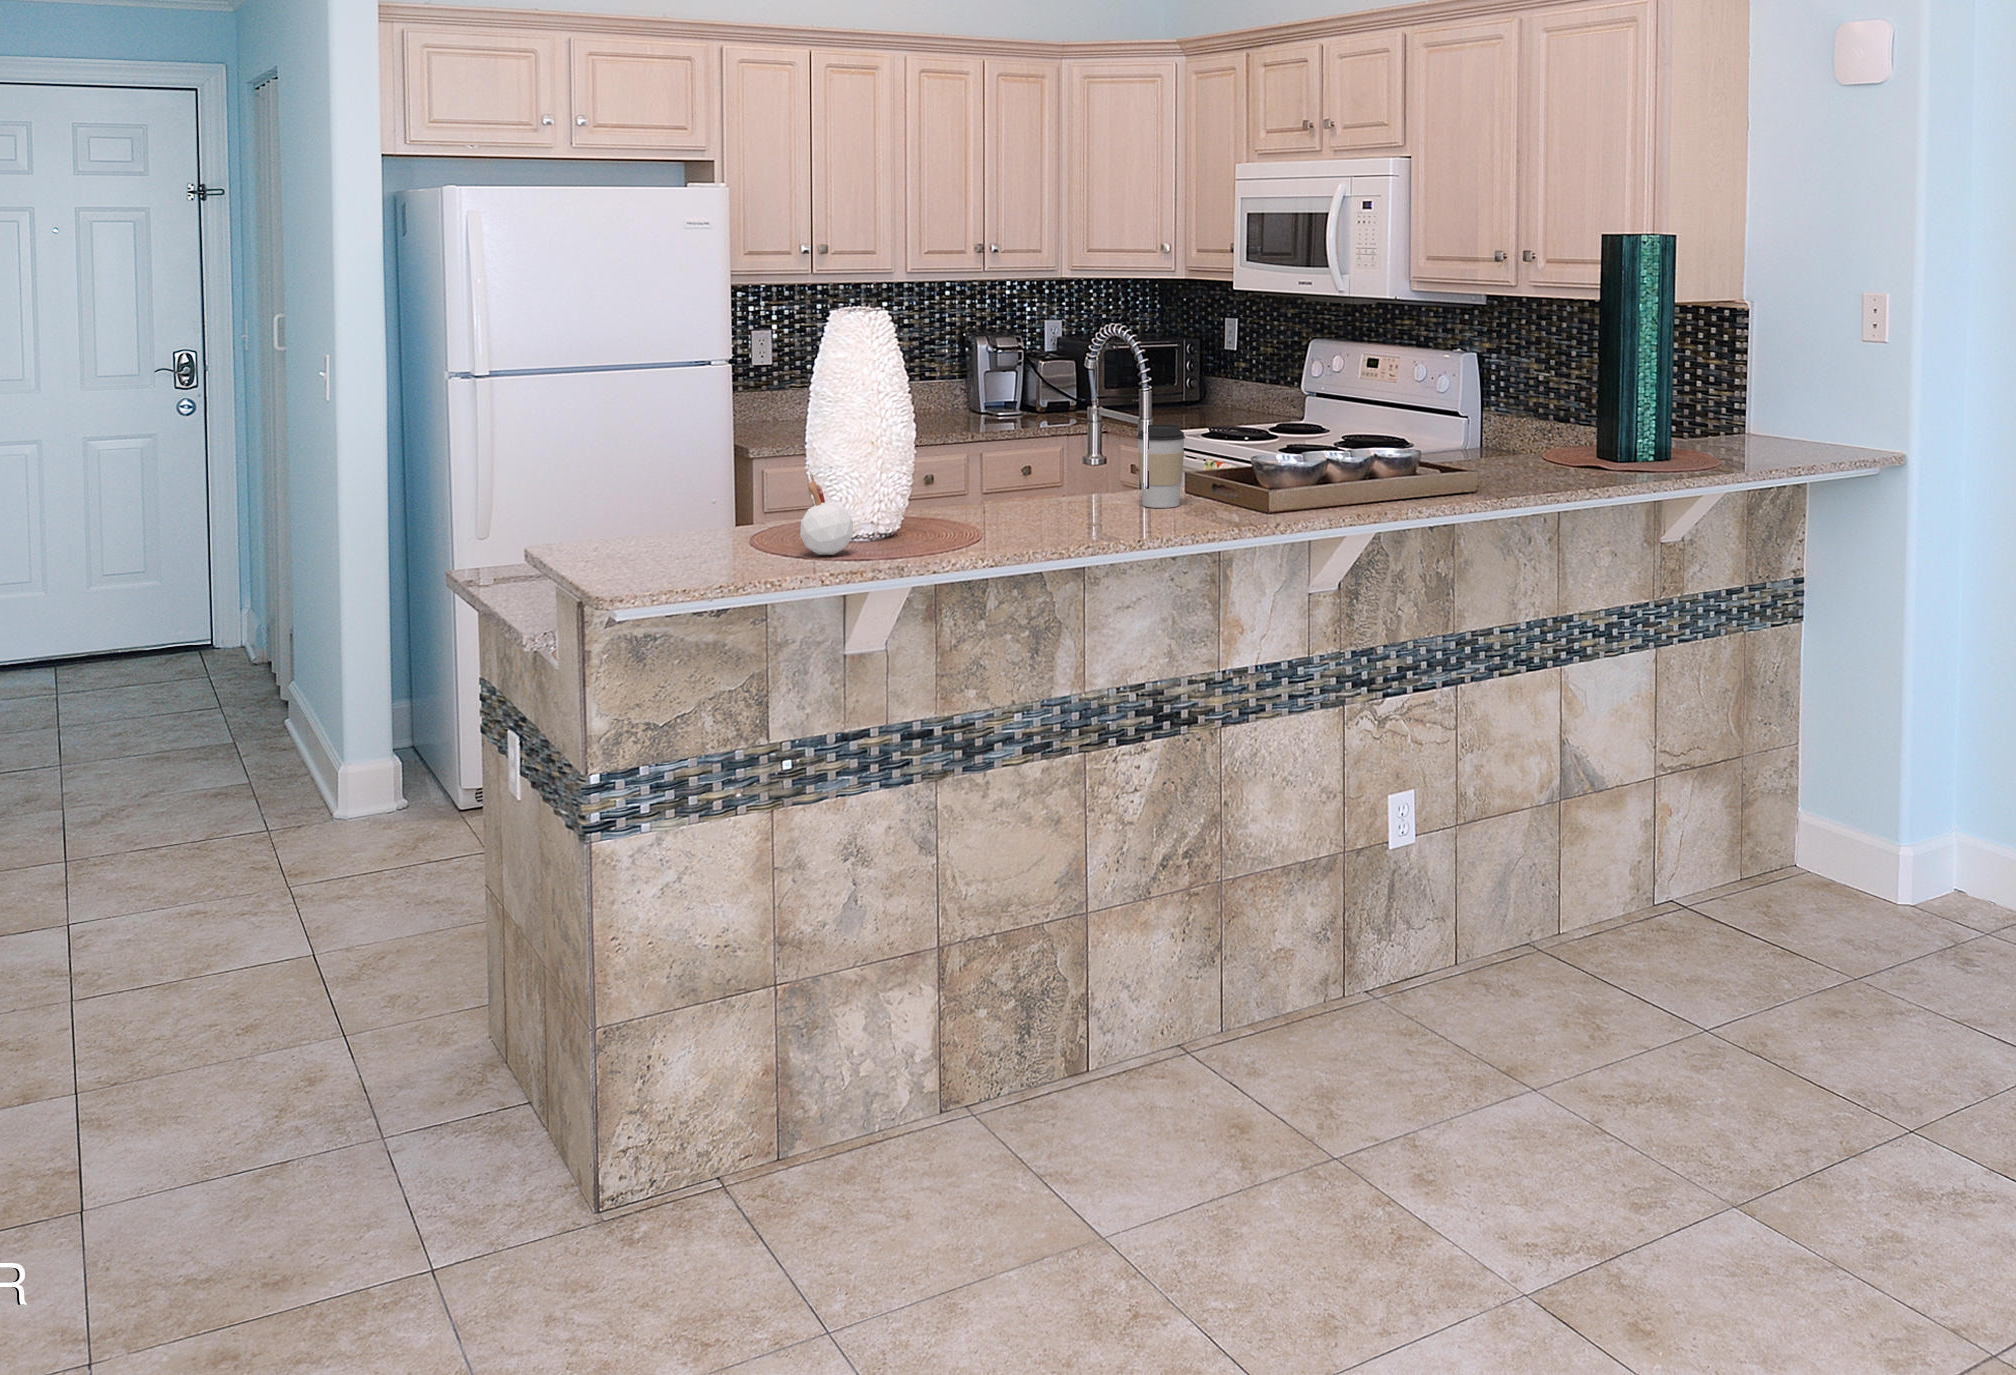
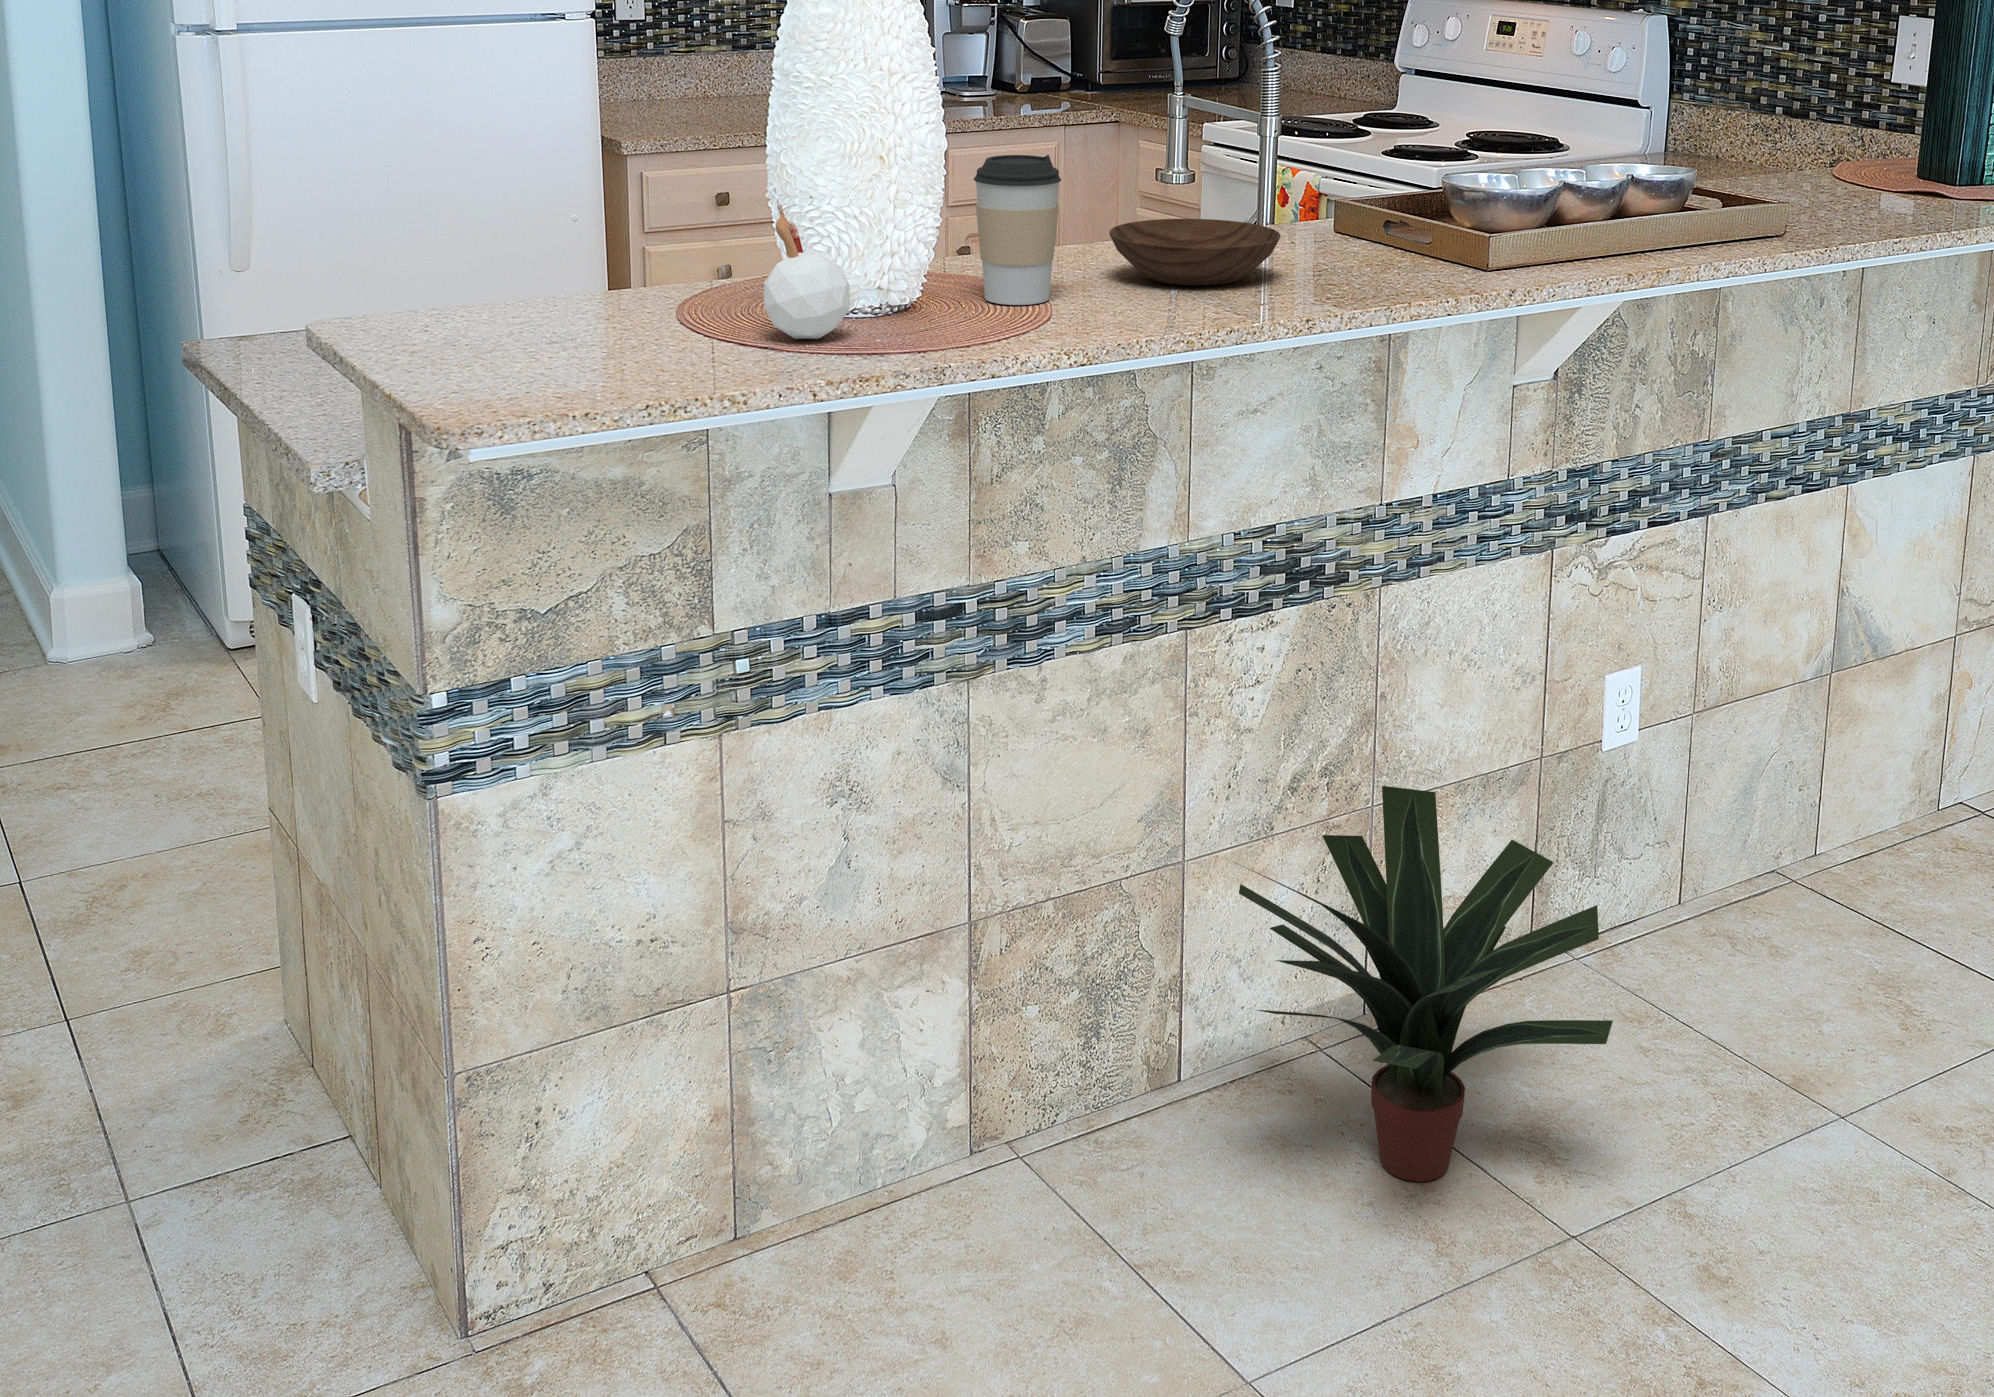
coffee cup: present [1136,424,1185,508] -> present [974,155,1061,305]
bowl: none [1028,485,1136,525] -> present [1109,219,1281,285]
potted plant: none [1092,857,1356,1121] -> present [1238,786,1613,1182]

